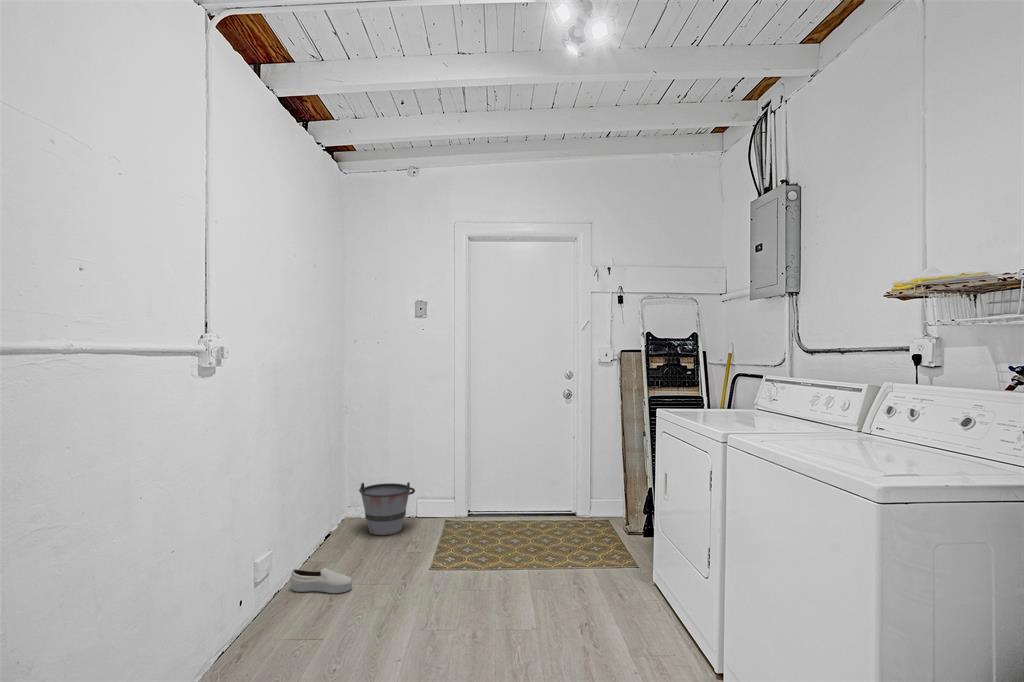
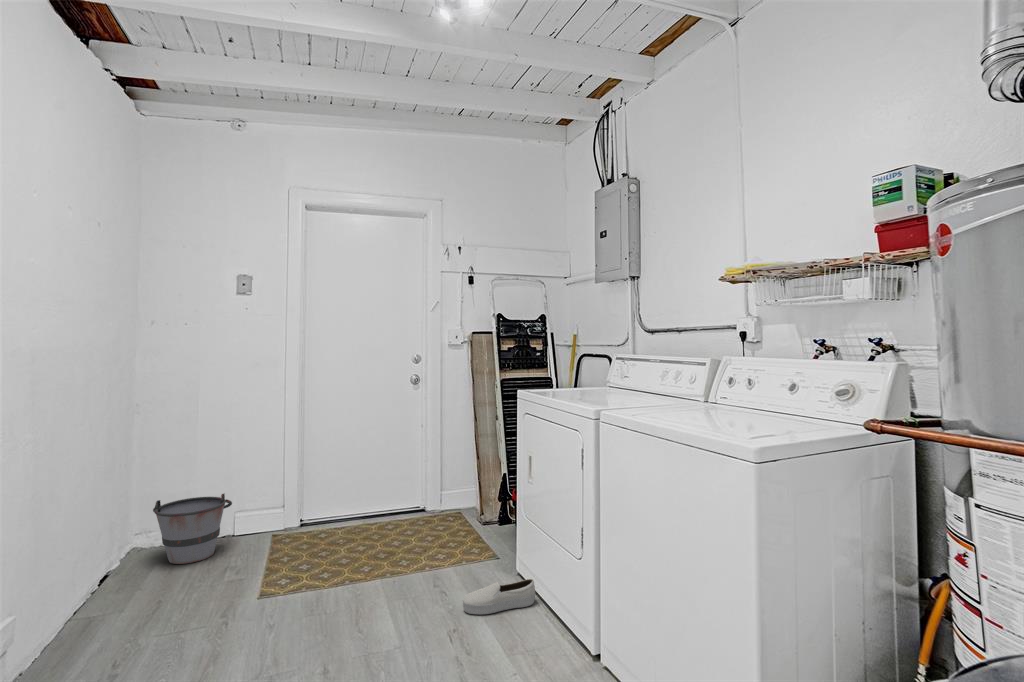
shoe: present [290,568,352,593] -> present [463,579,535,614]

